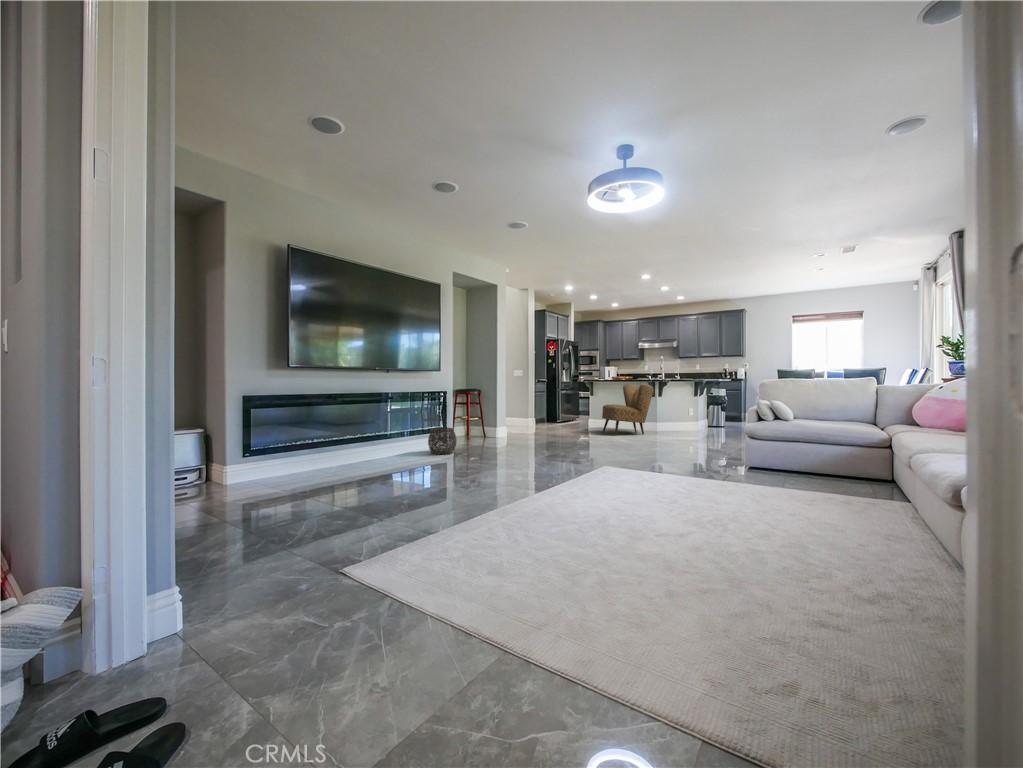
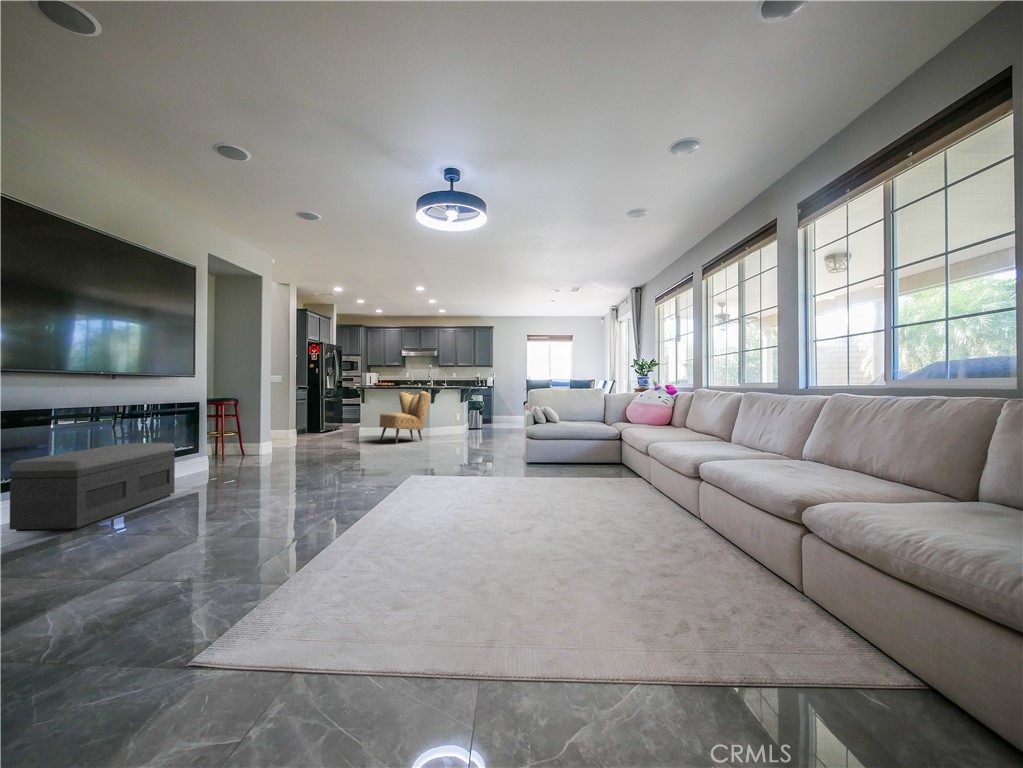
storage bench: none [320,420,417,477] -> present [10,443,175,532]
woven basket: present [428,428,456,454] -> none [180,448,225,484]

